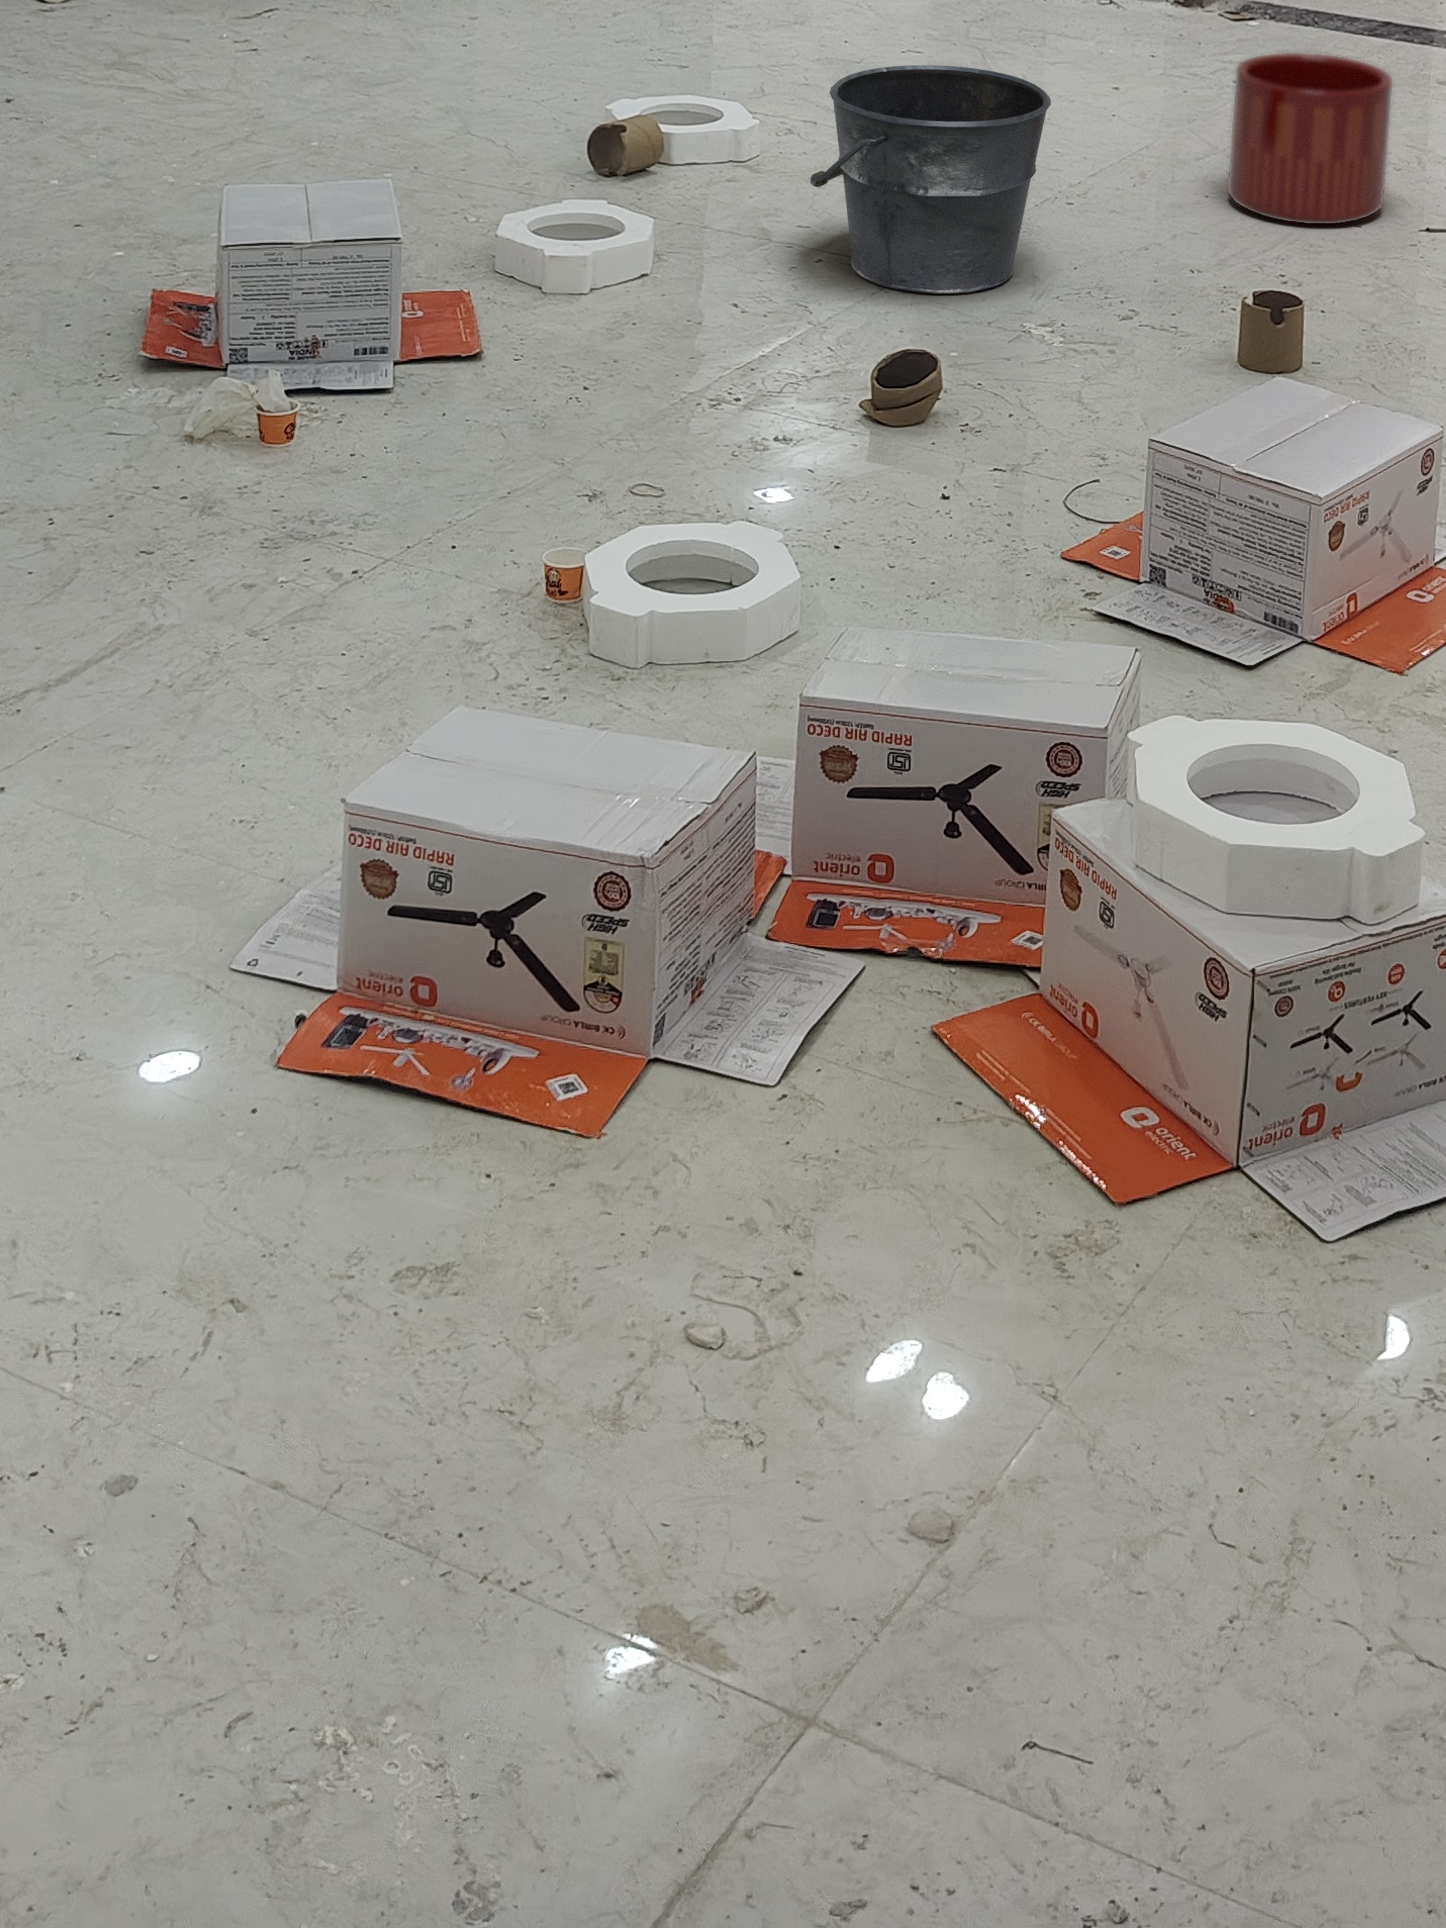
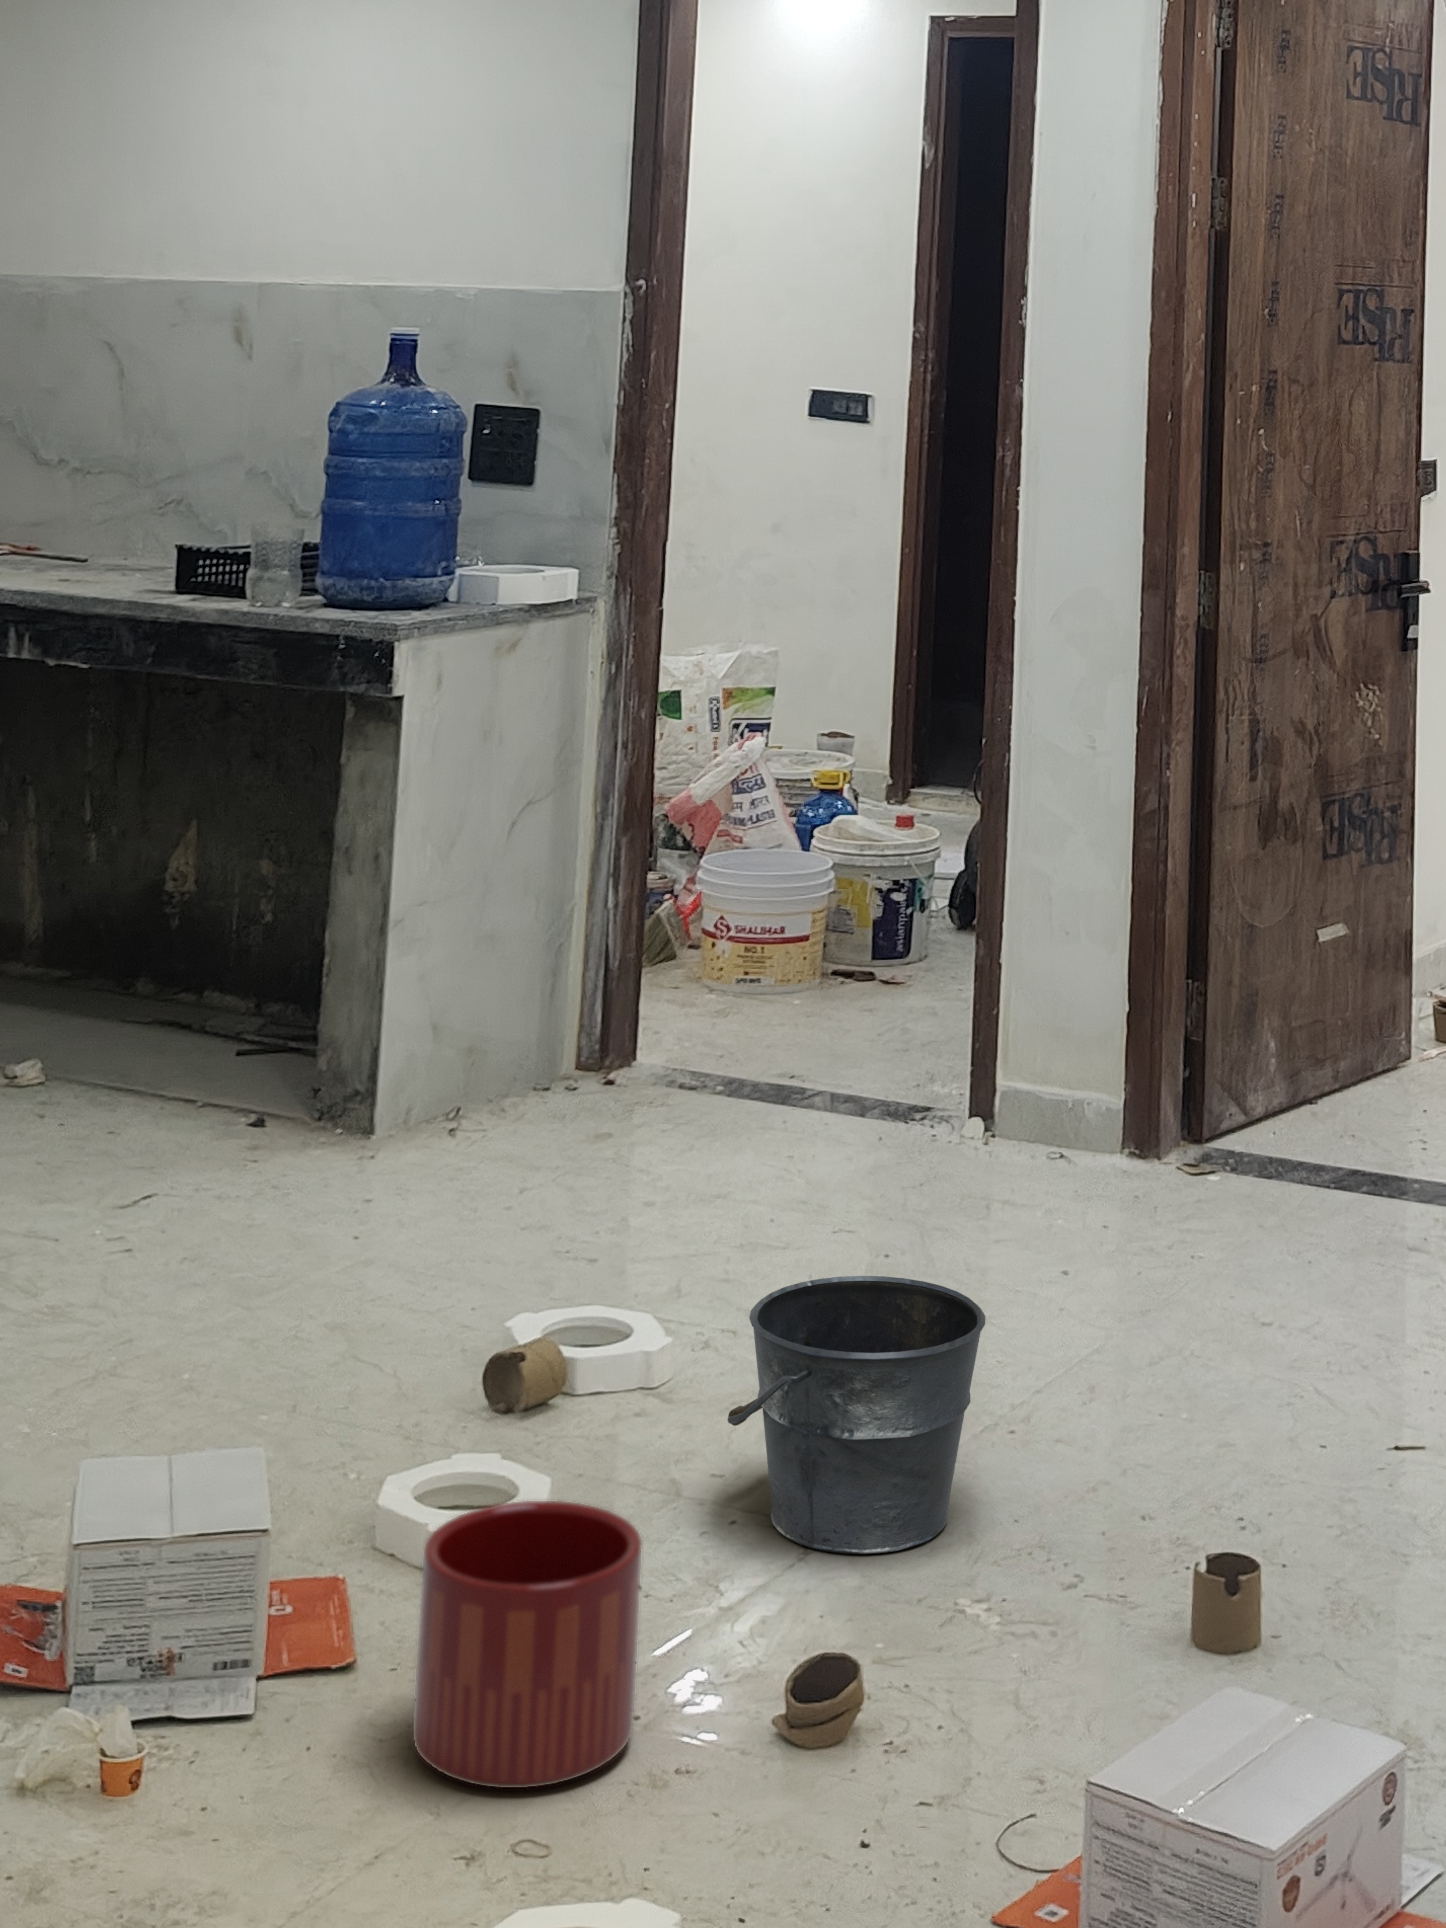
planter: present [1228,53,1392,224] -> present [413,1501,641,1788]

